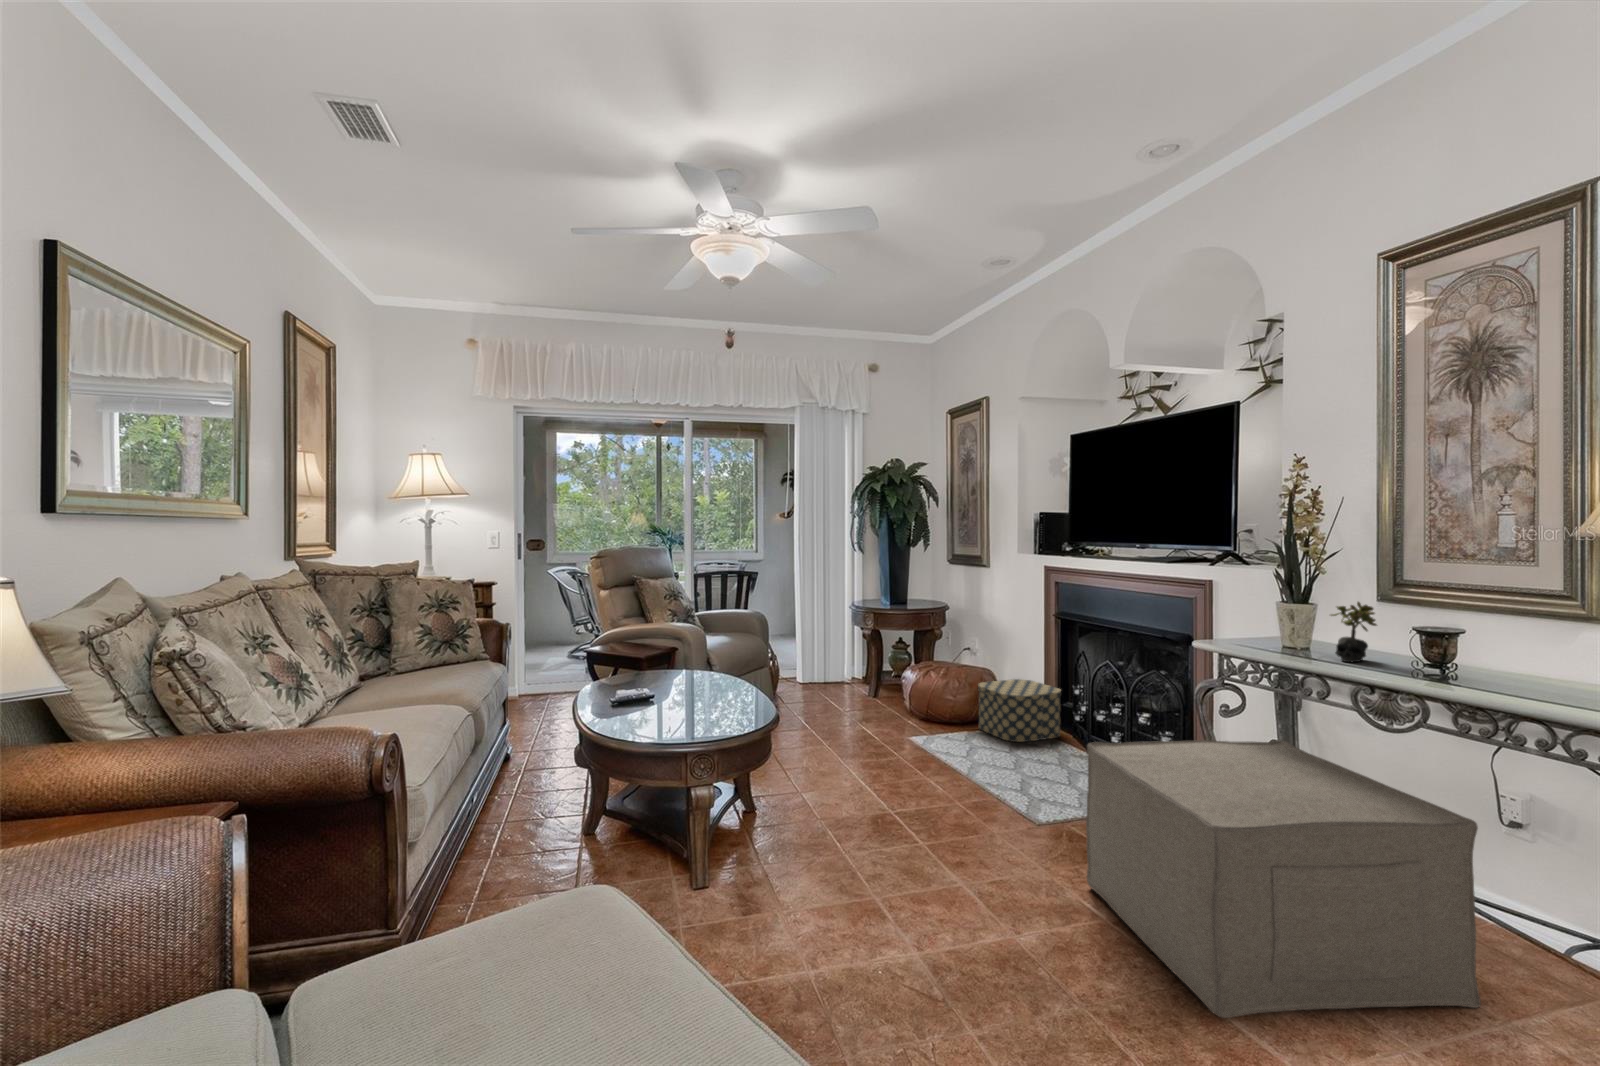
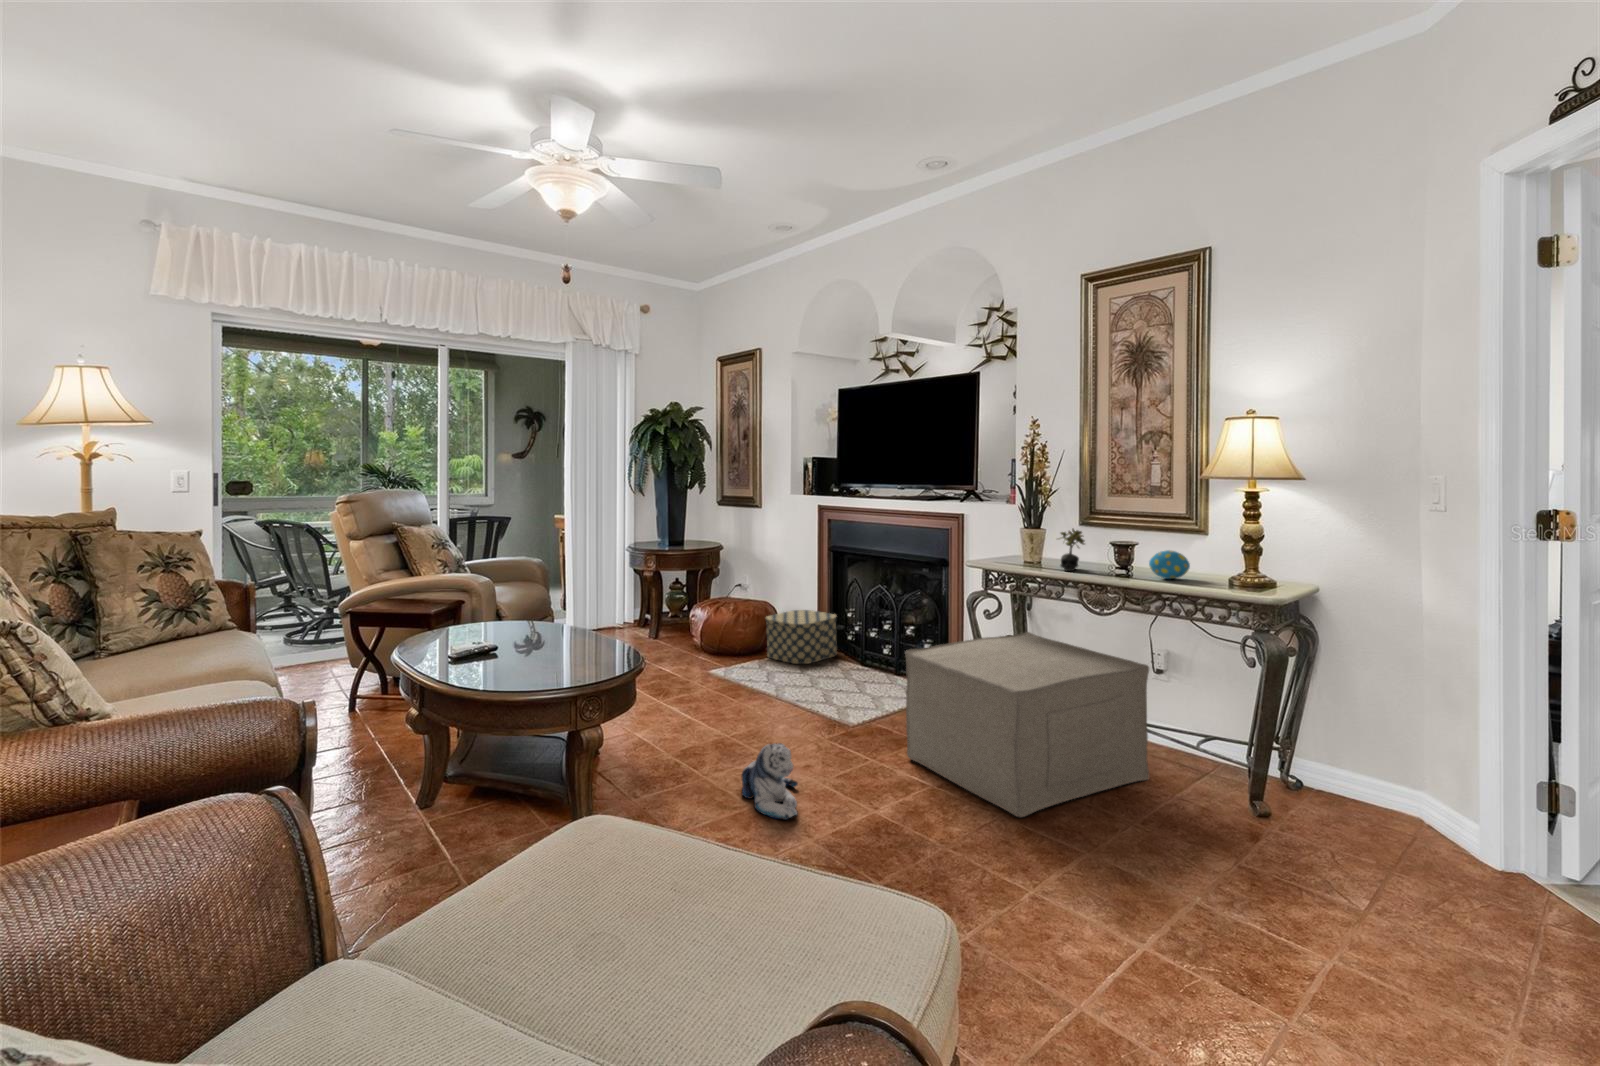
decorative egg: none [1485,643,1566,689] -> present [1149,550,1190,579]
plush toy: none [858,834,929,936] -> present [741,743,798,820]

